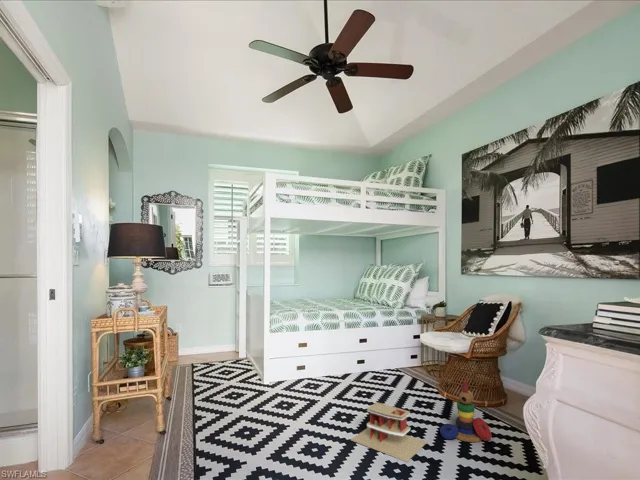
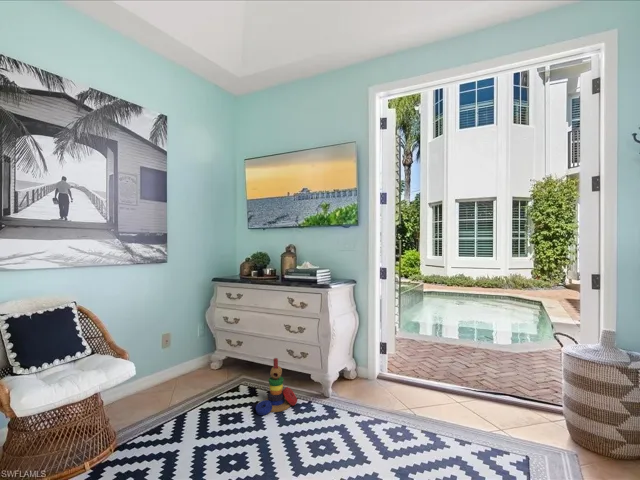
toy house: present [351,402,427,461] -> none [169,401,248,452]

